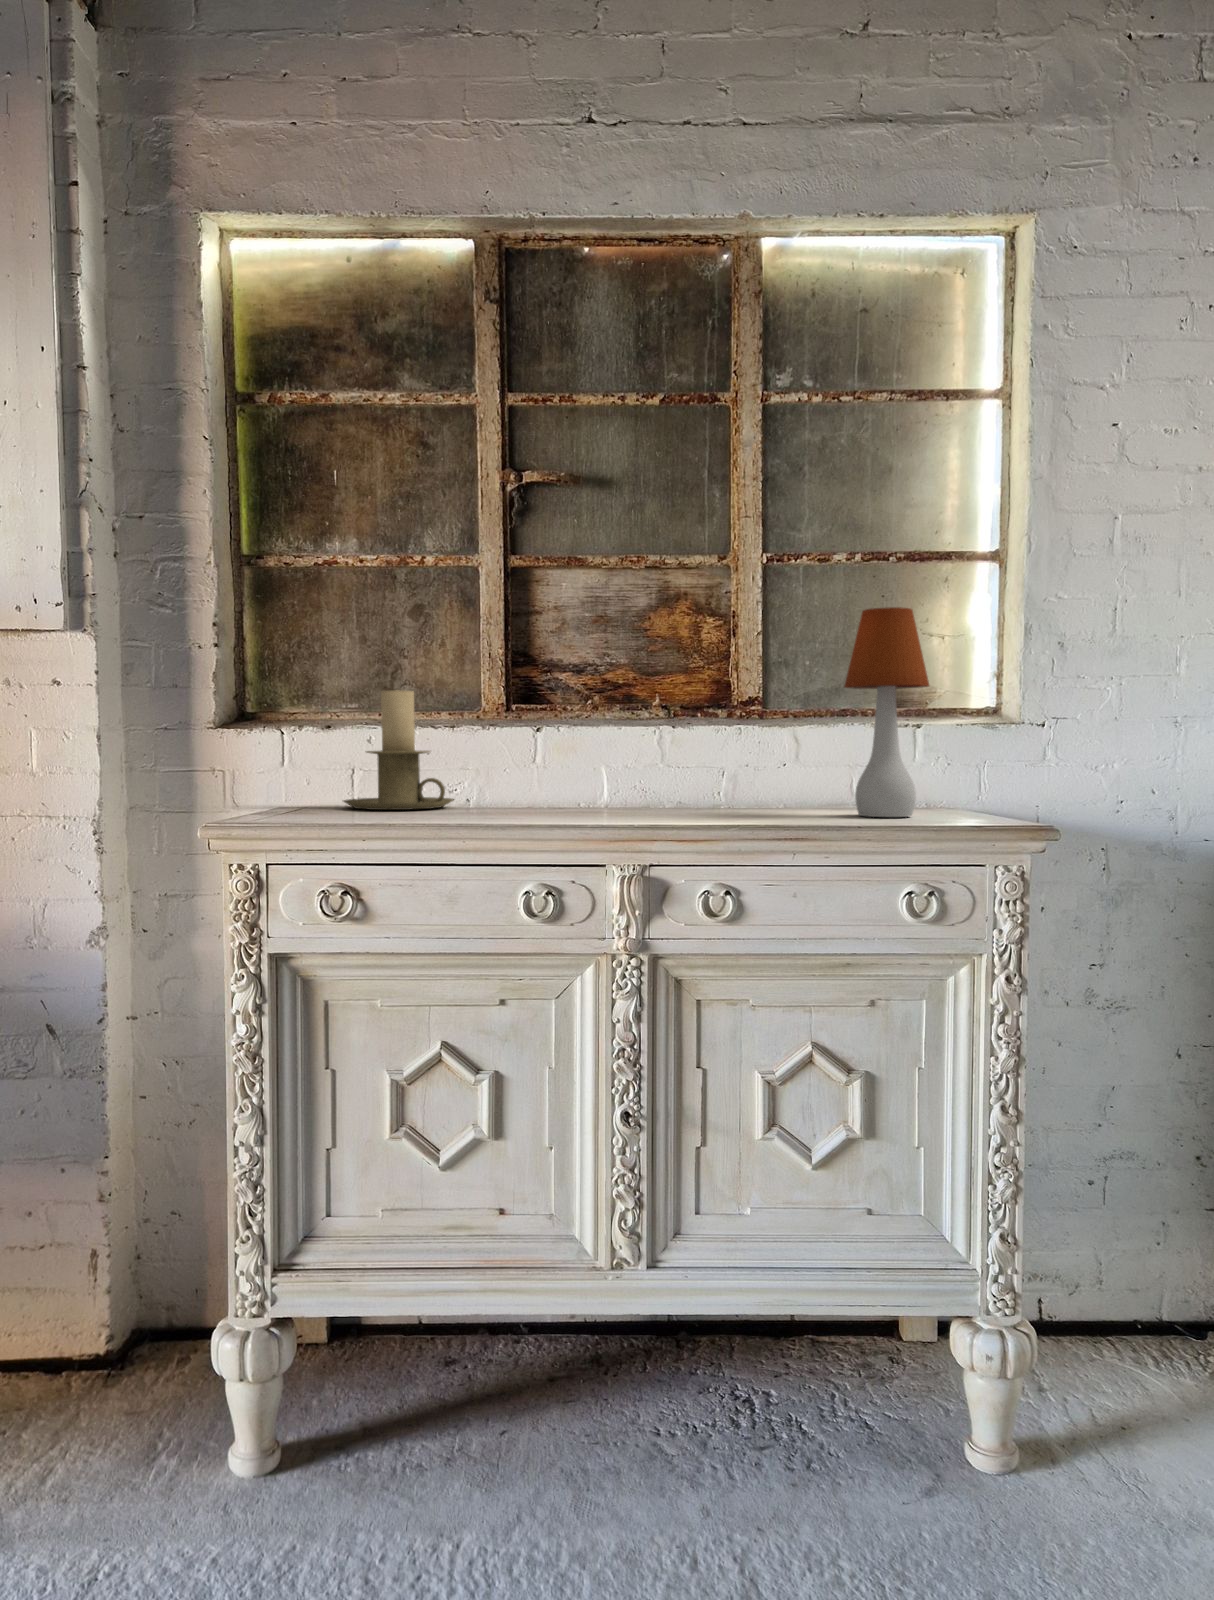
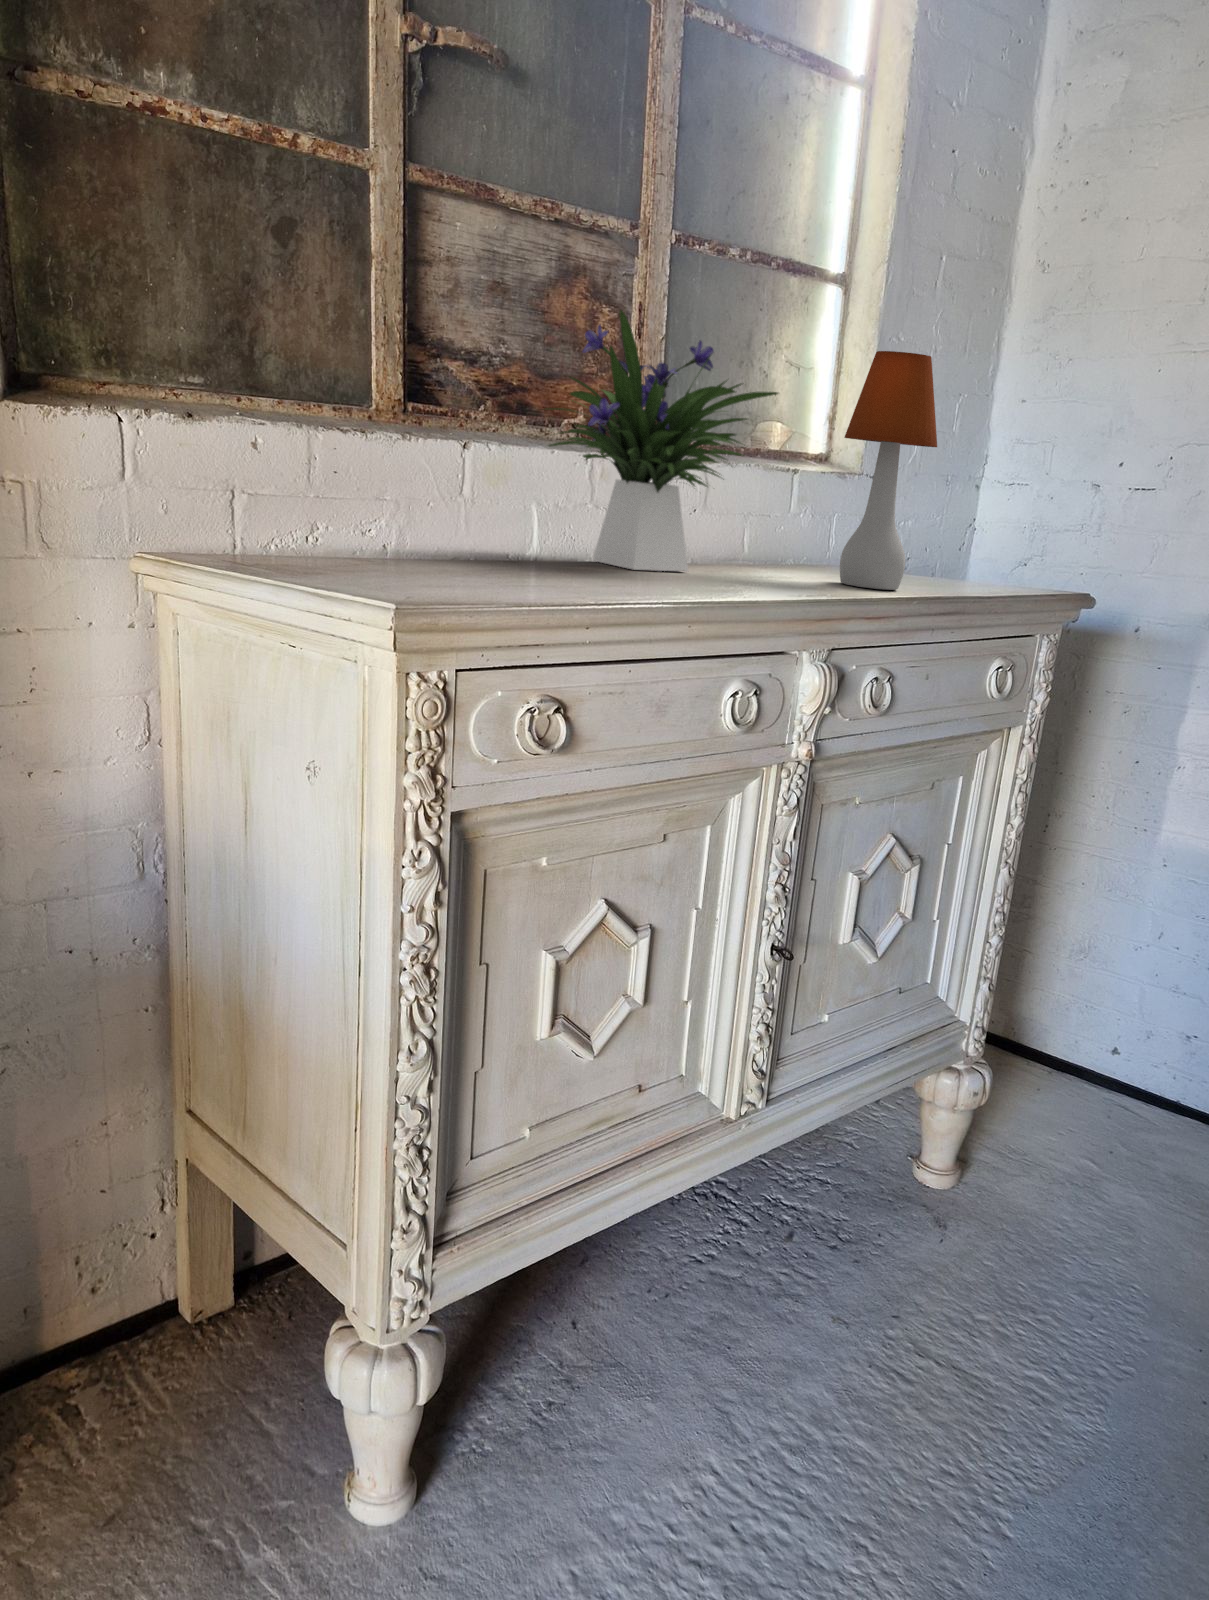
flower arrangement: none [594,619,770,810] -> present [546,310,778,572]
candle holder: present [343,690,454,810] -> none [262,373,436,568]

